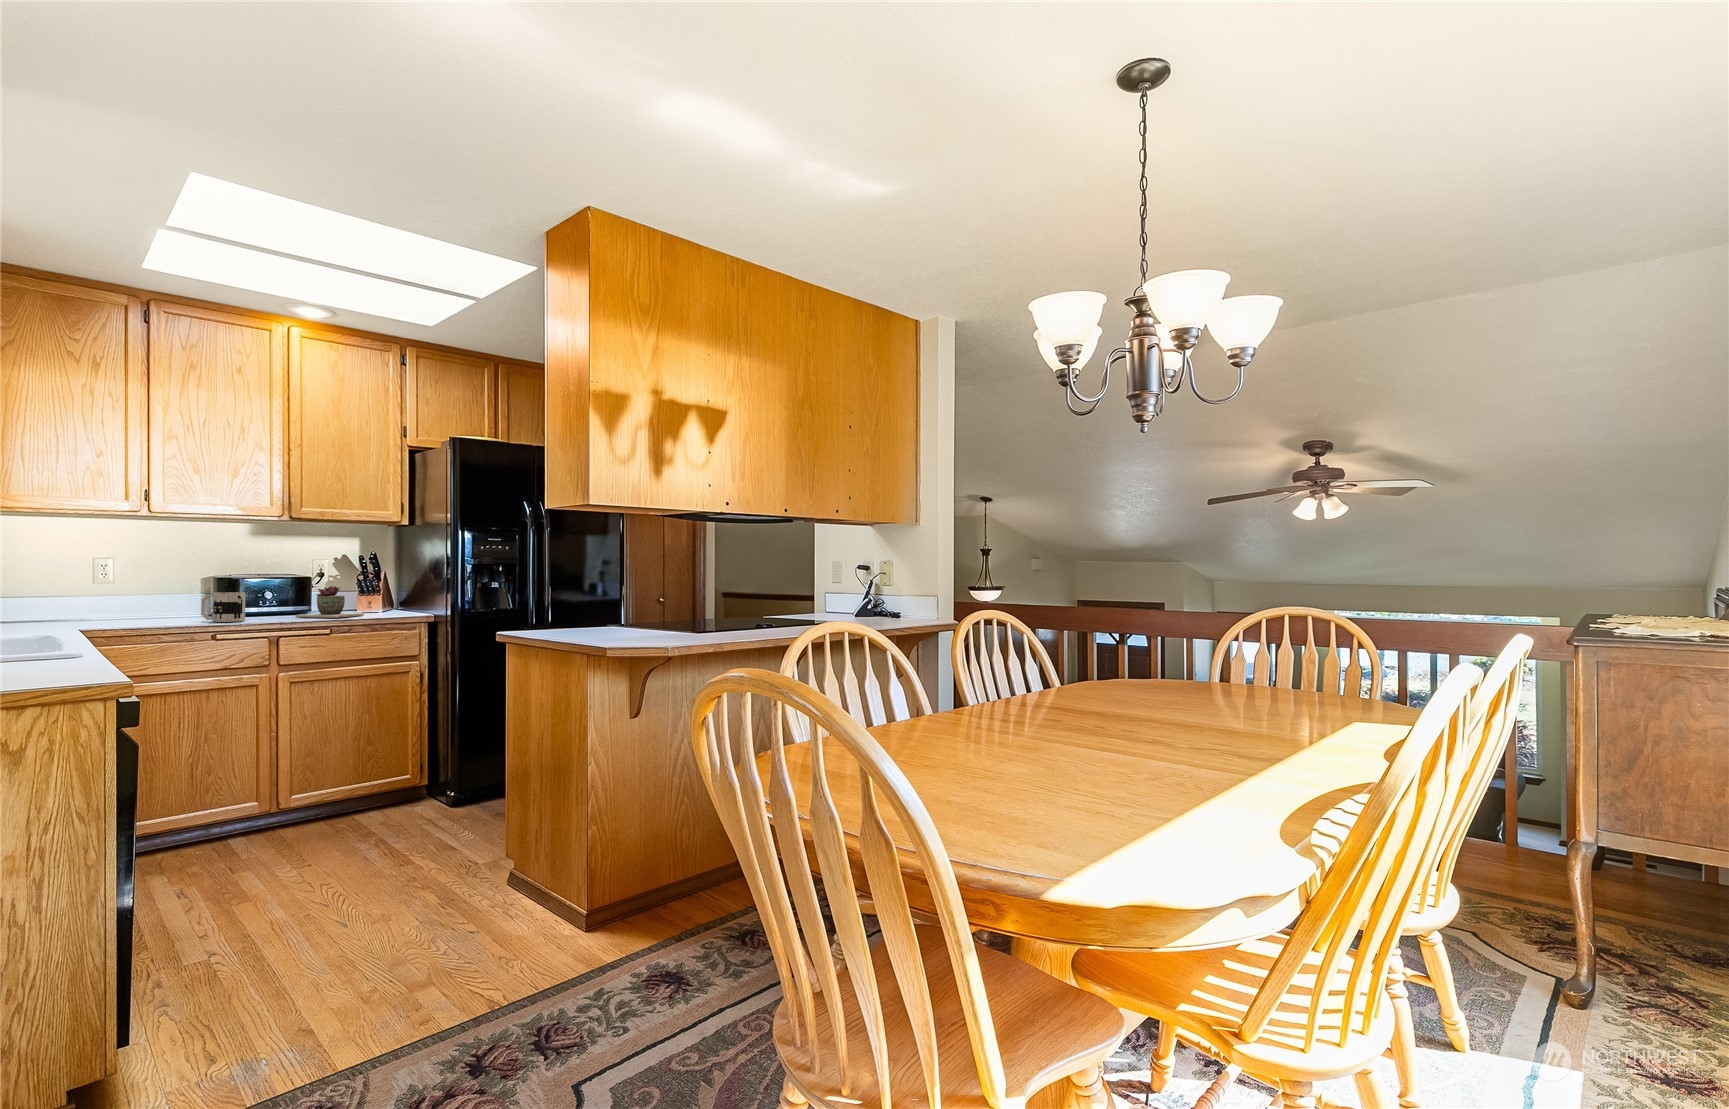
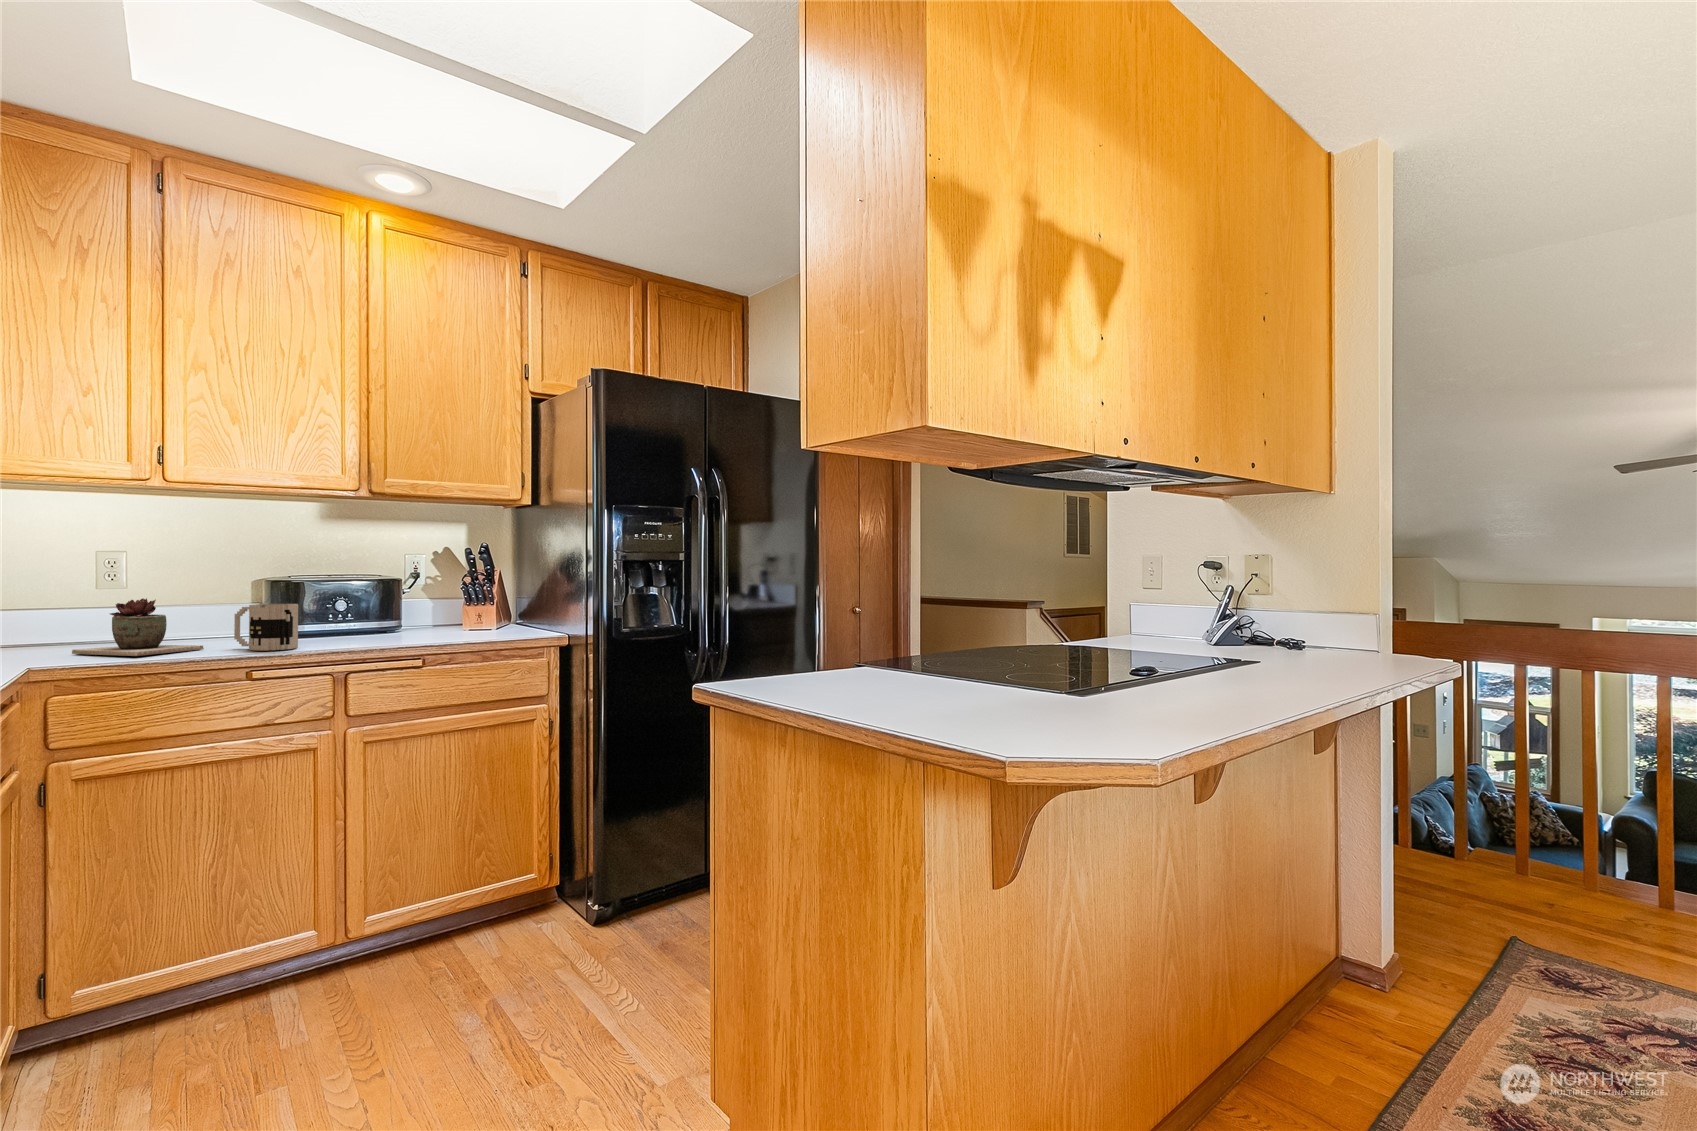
succulent plant: present [295,586,364,618] -> present [72,598,204,656]

